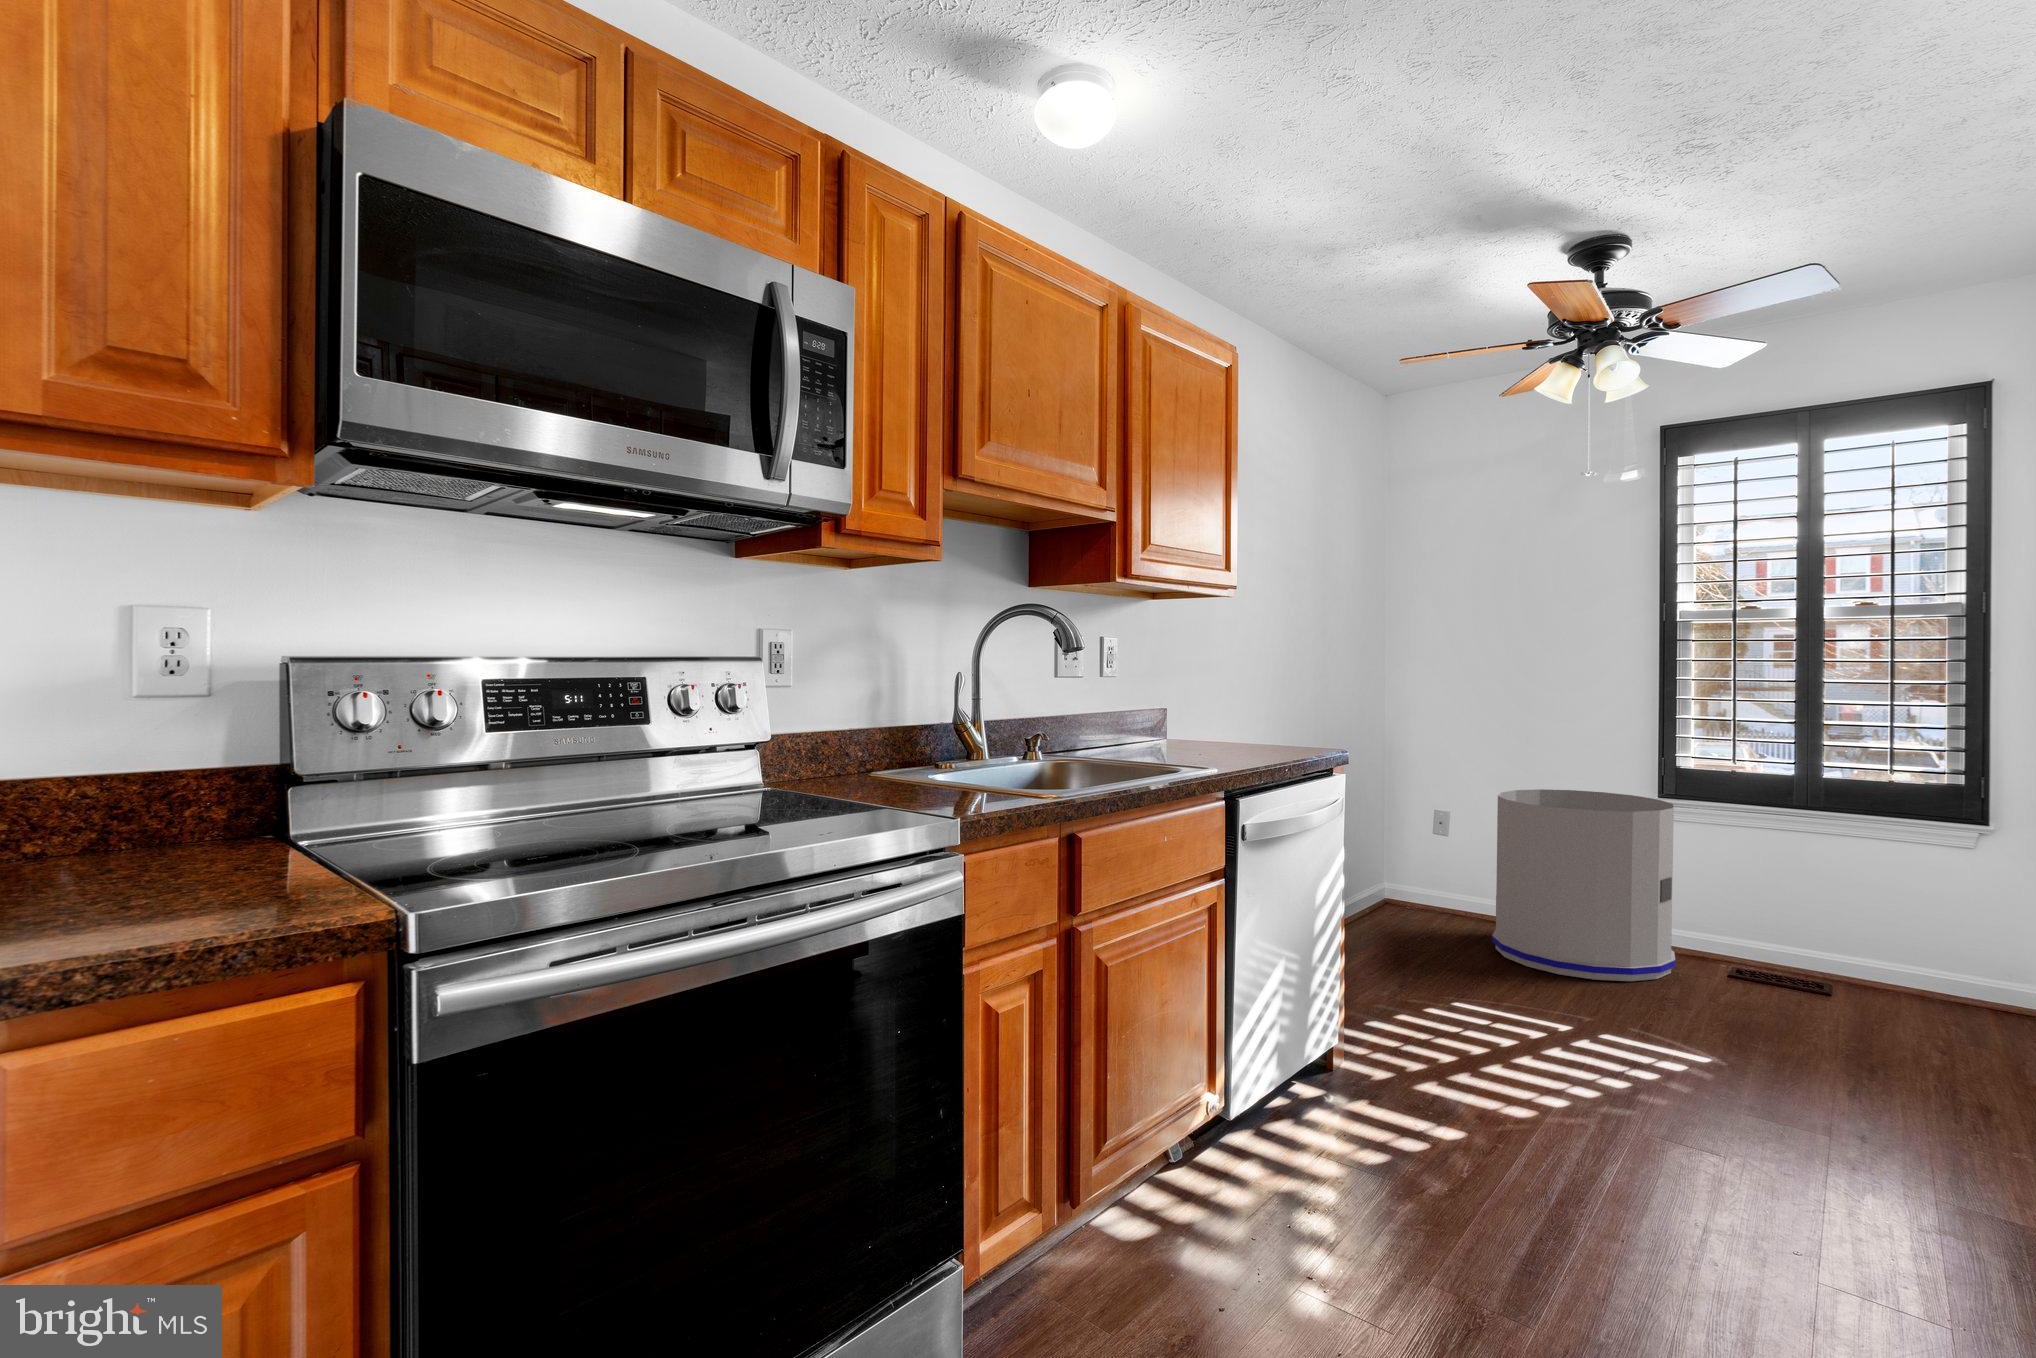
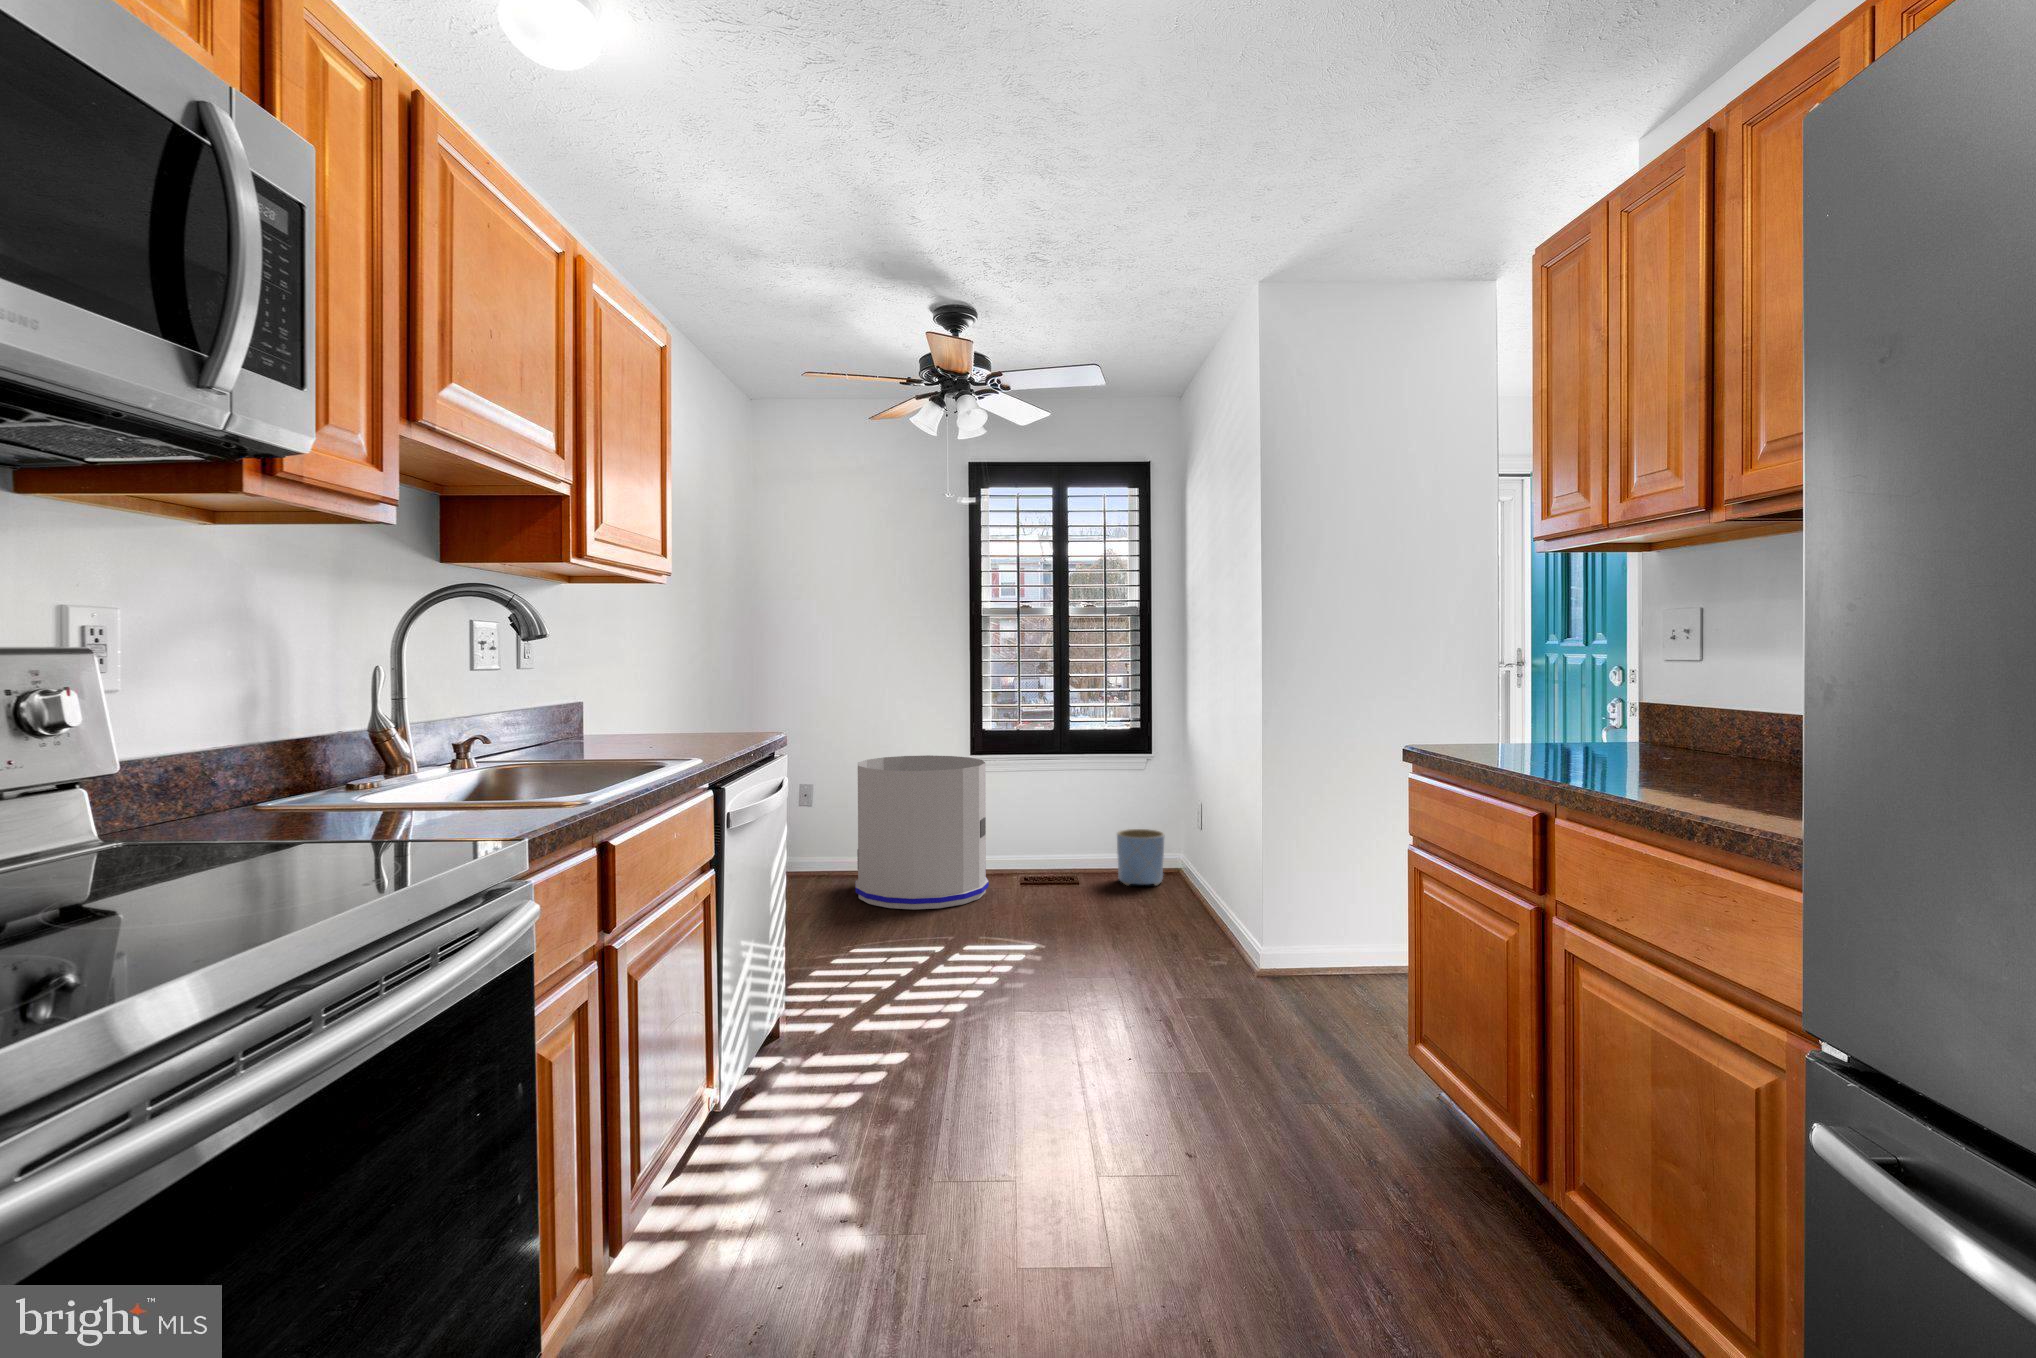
planter: none [1900,926,1994,1017] -> present [1117,829,1165,885]

